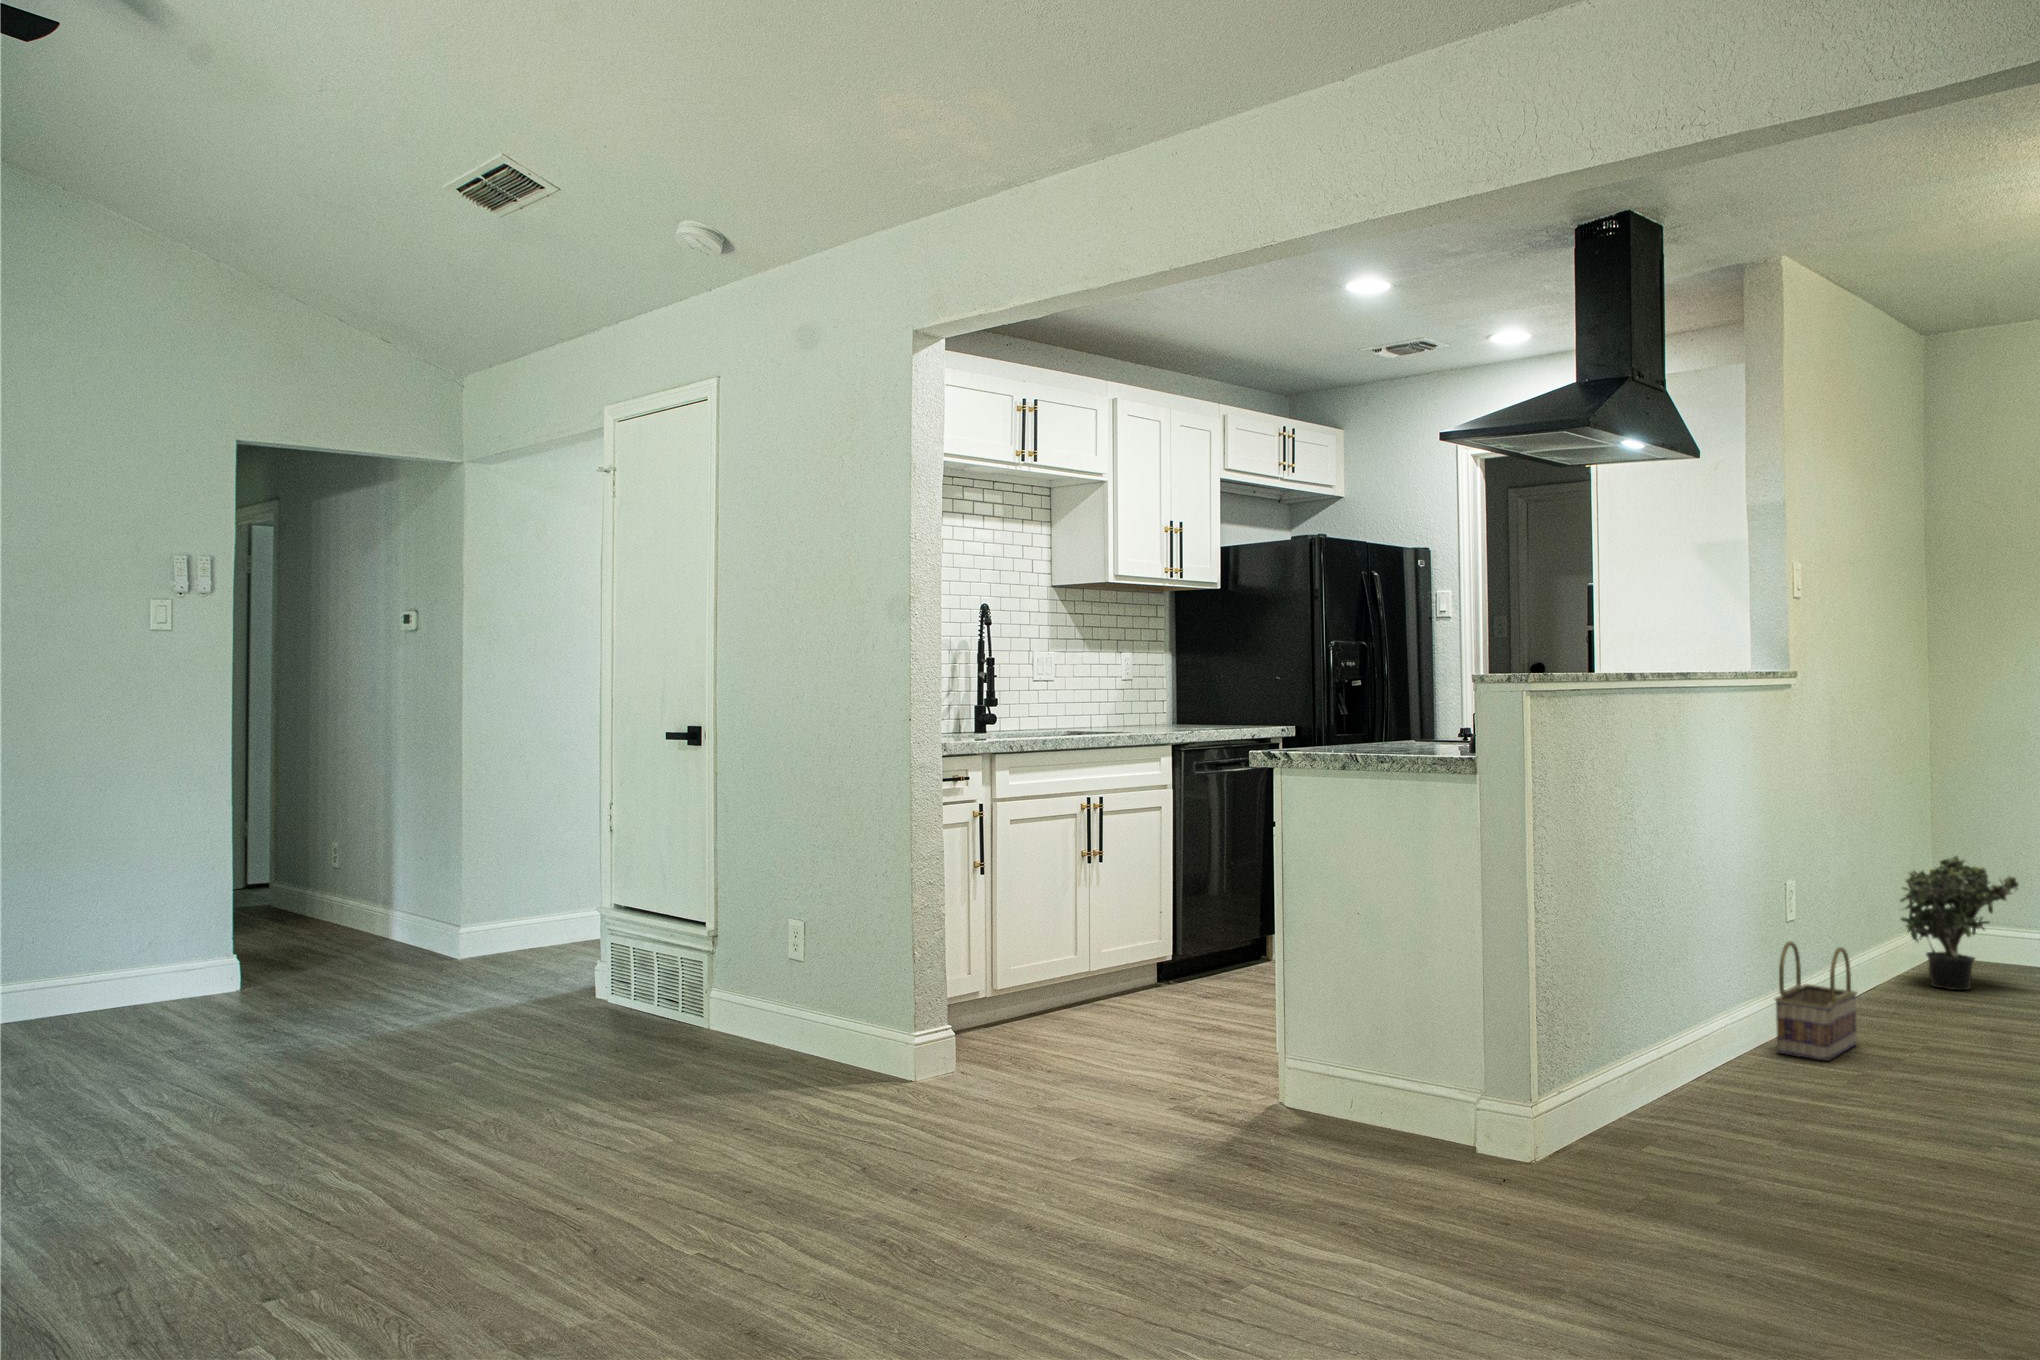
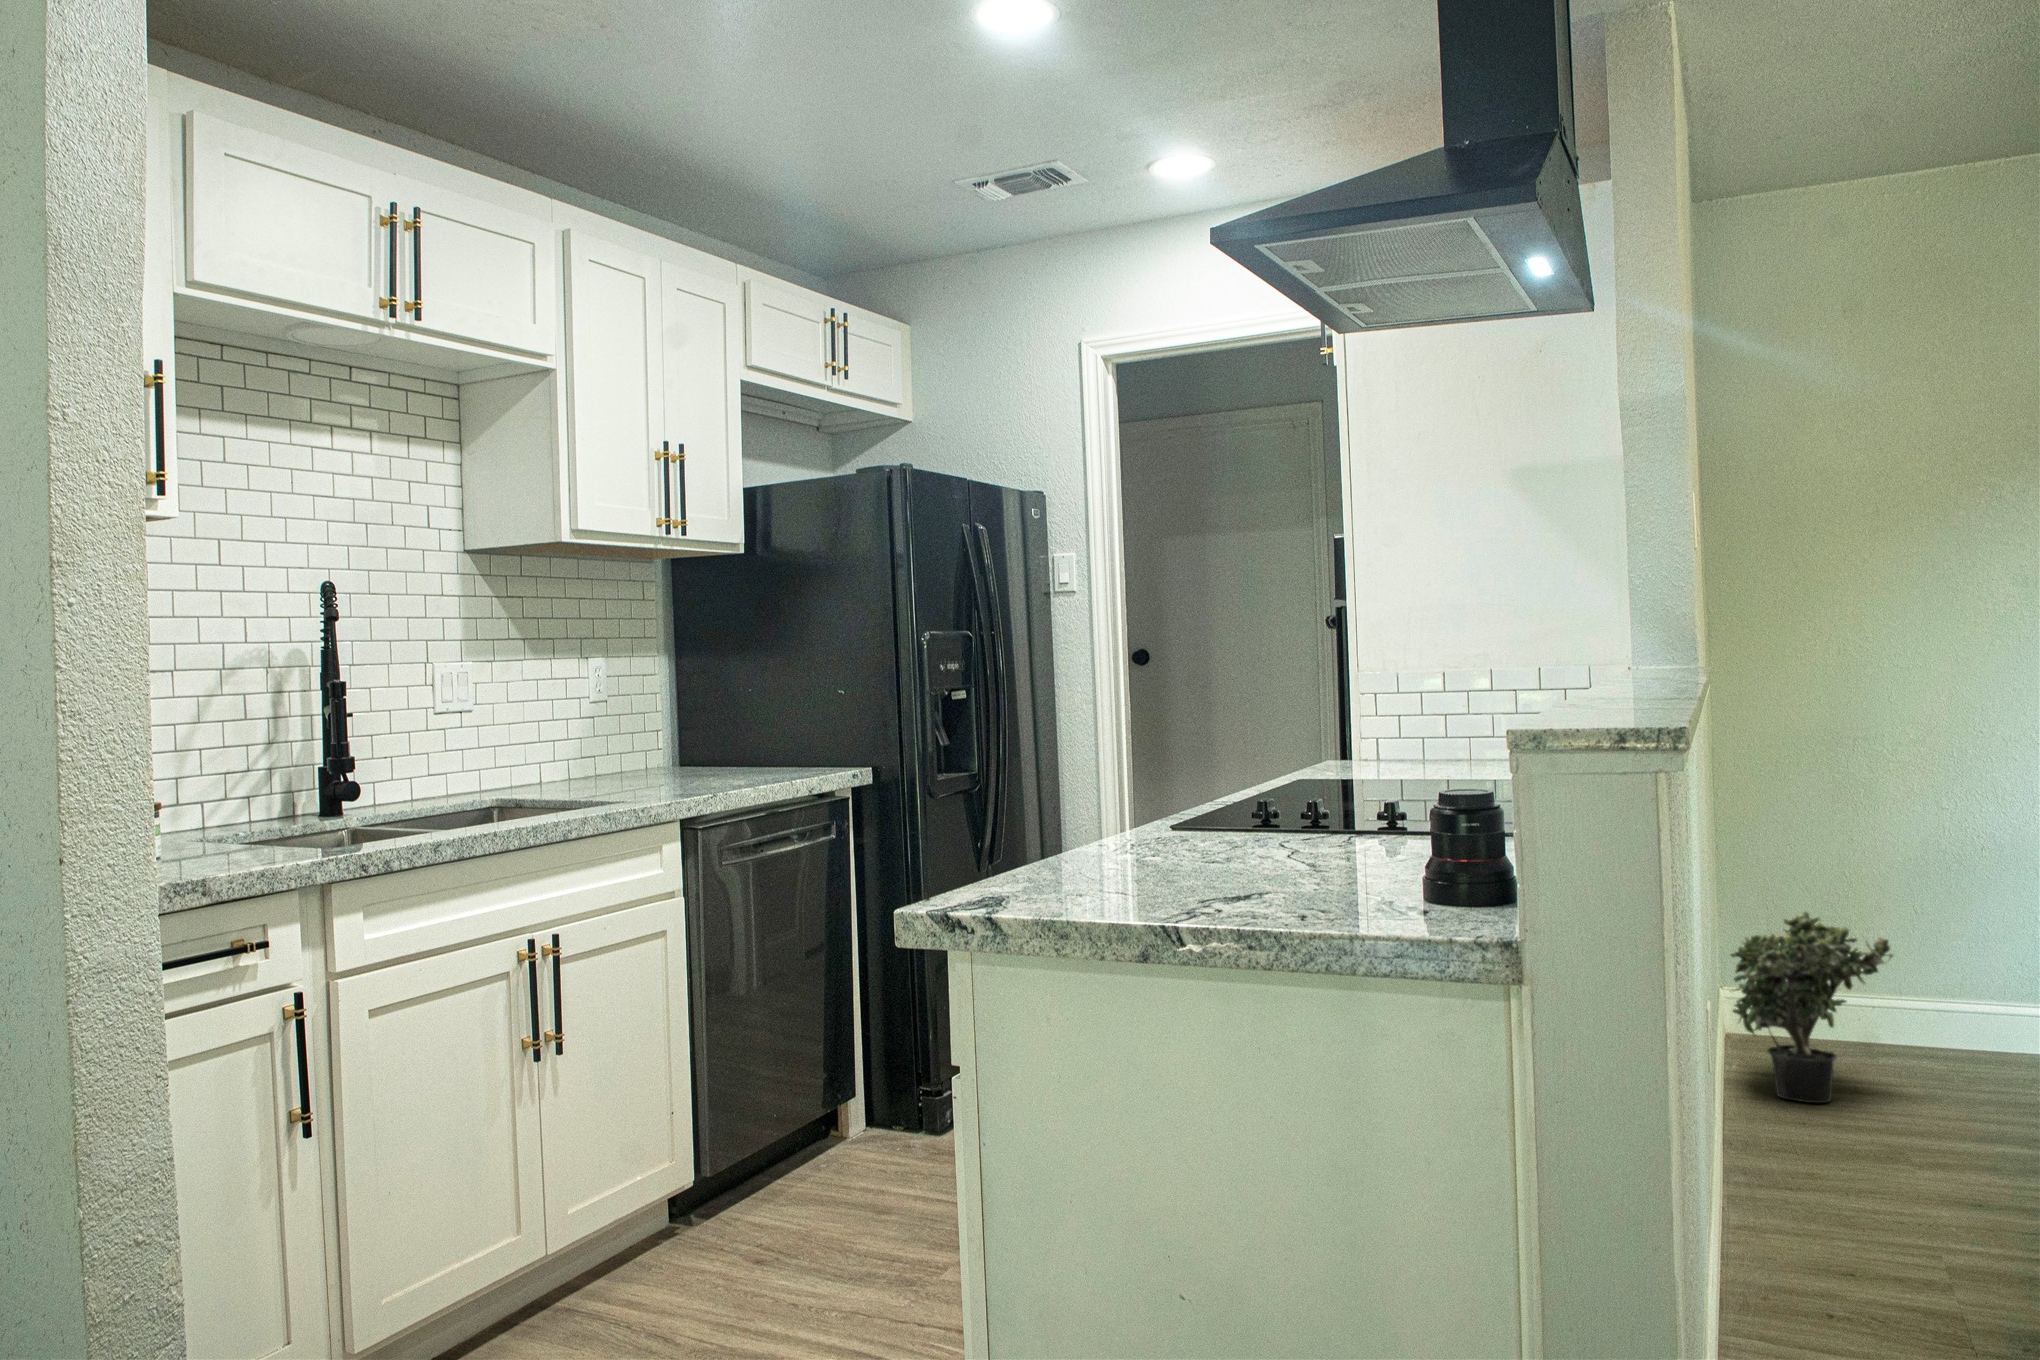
basket: present [1775,941,1857,1061] -> none [1731,1108,1839,1323]

